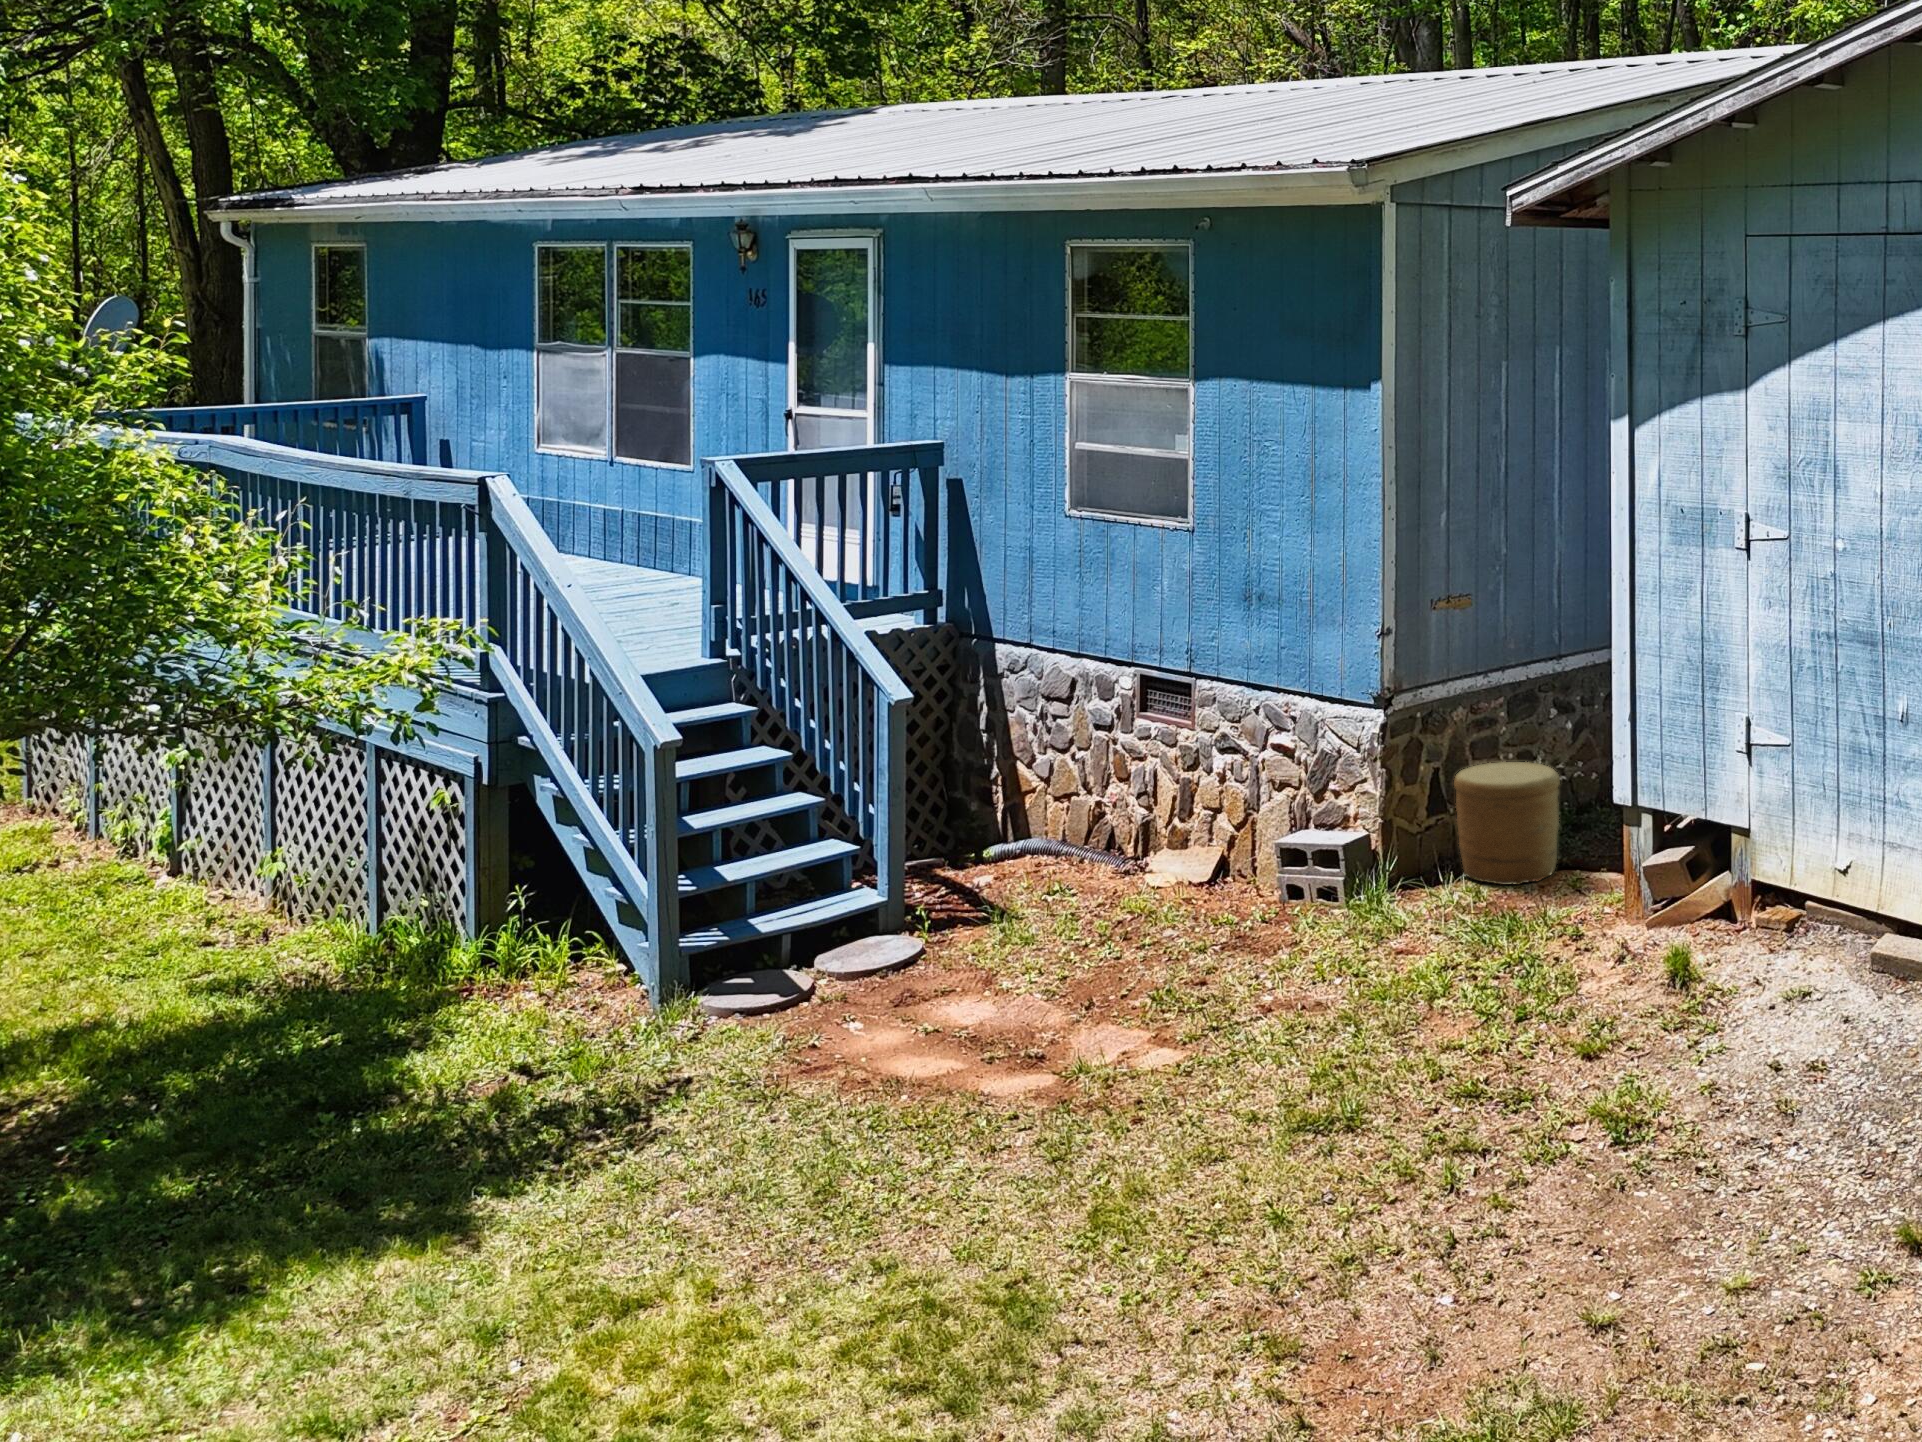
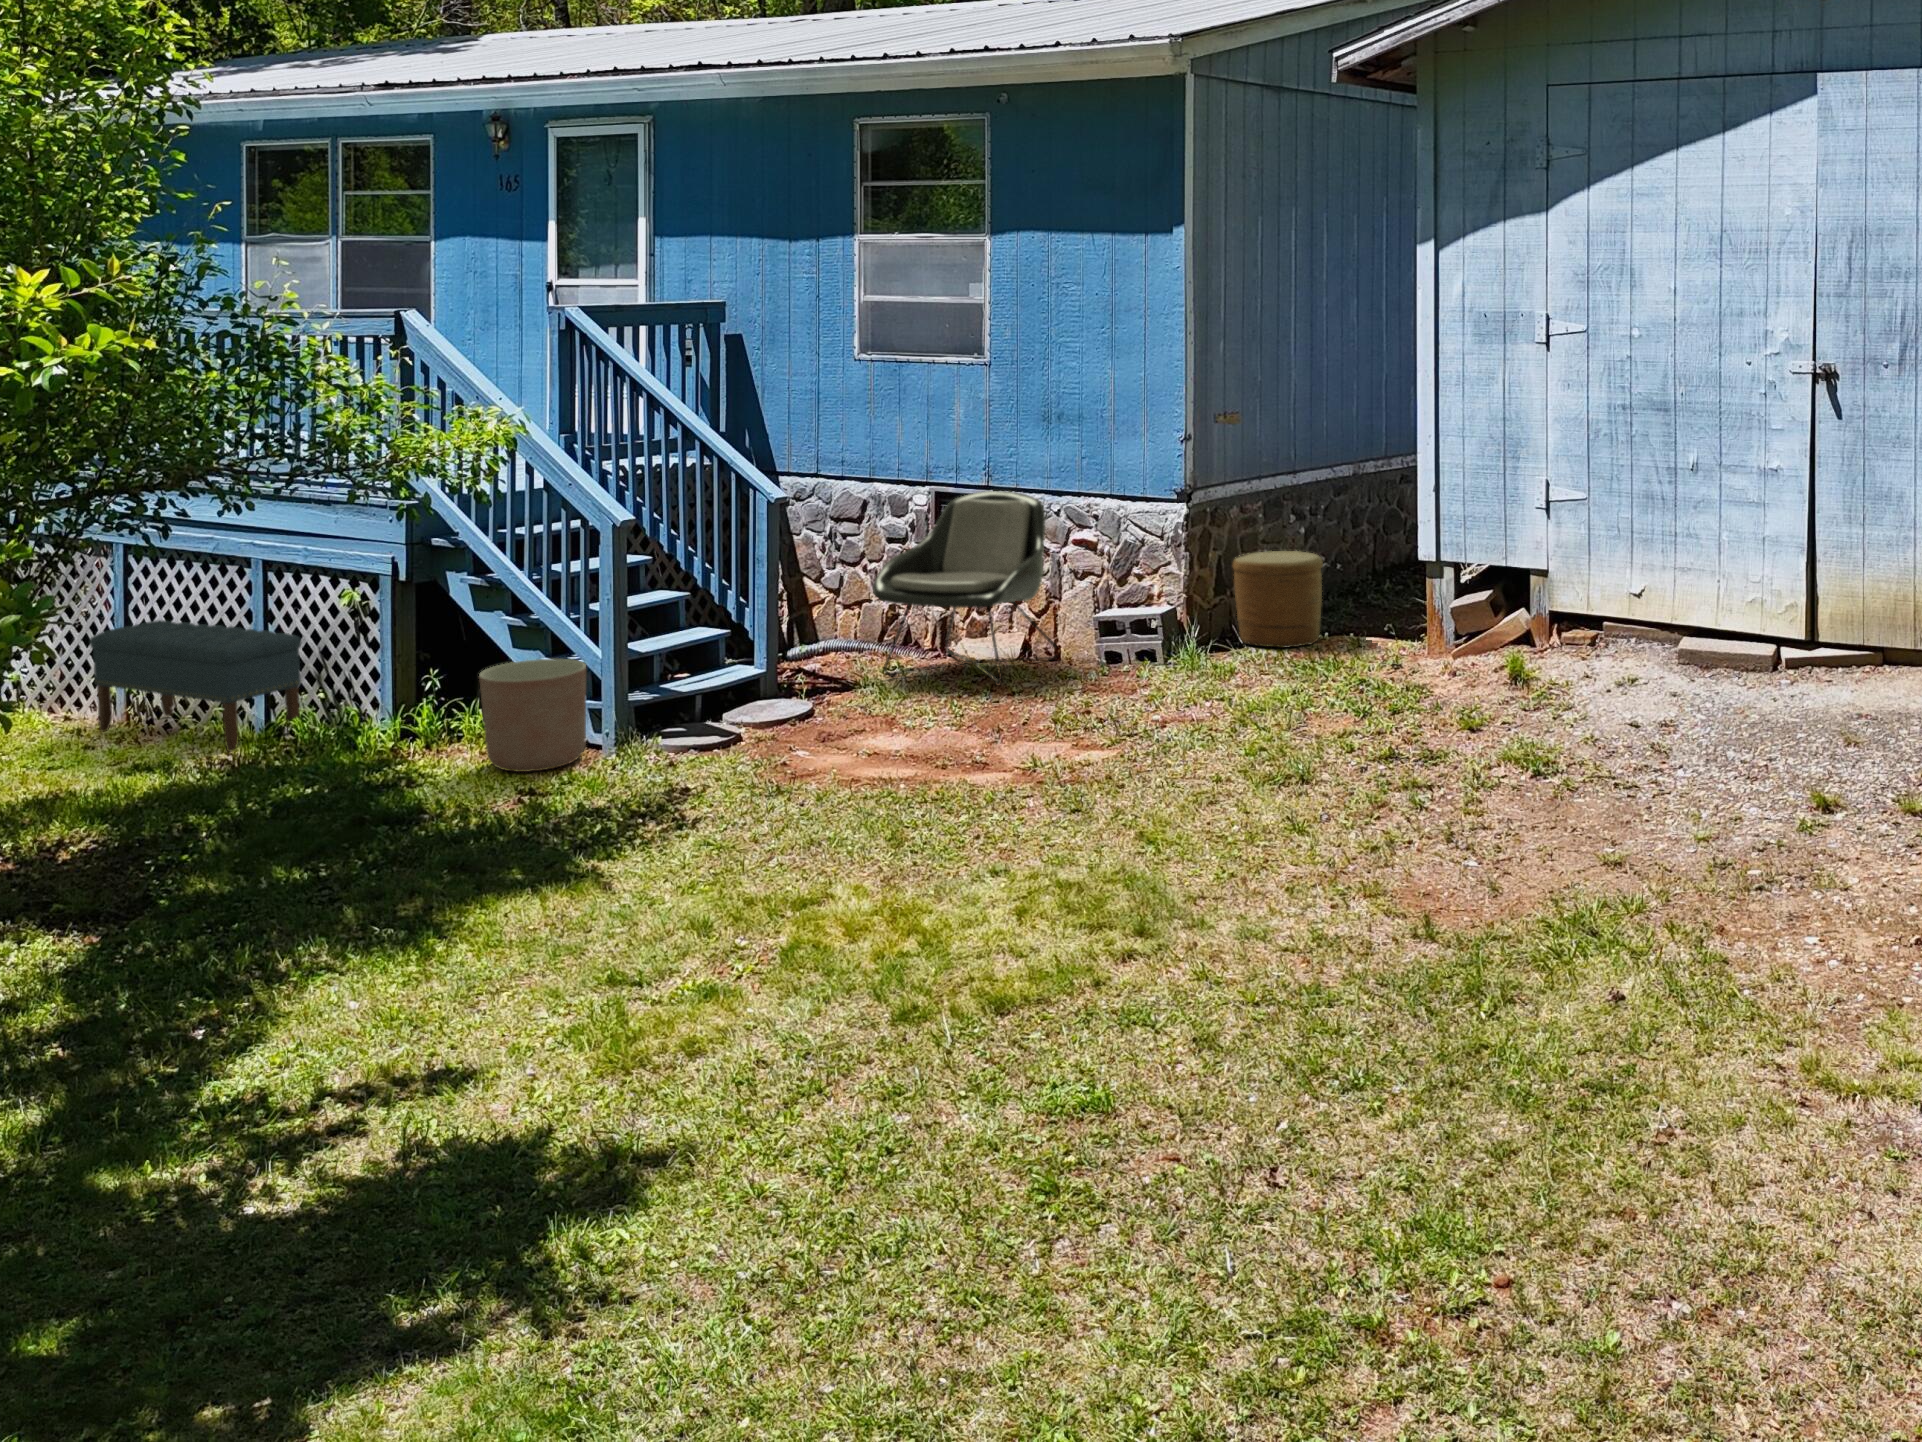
lounge chair: none [1023,682,1247,924] -> present [873,491,1058,686]
bench: none [203,800,395,966] -> present [90,620,302,752]
planter: none [487,888,617,1025] -> present [479,659,586,772]

